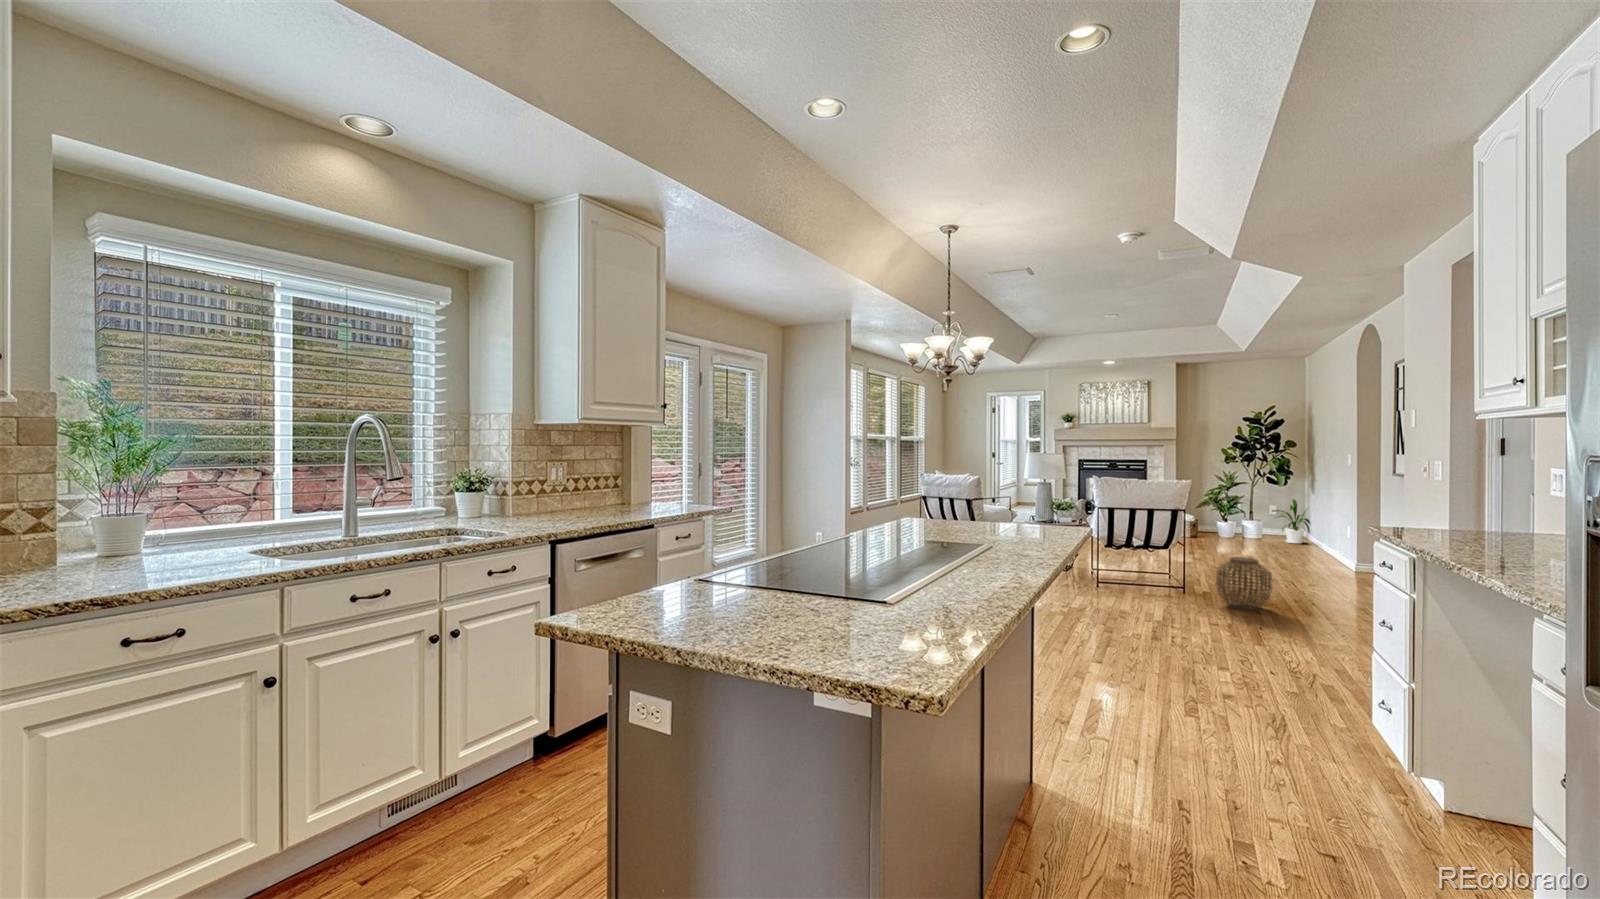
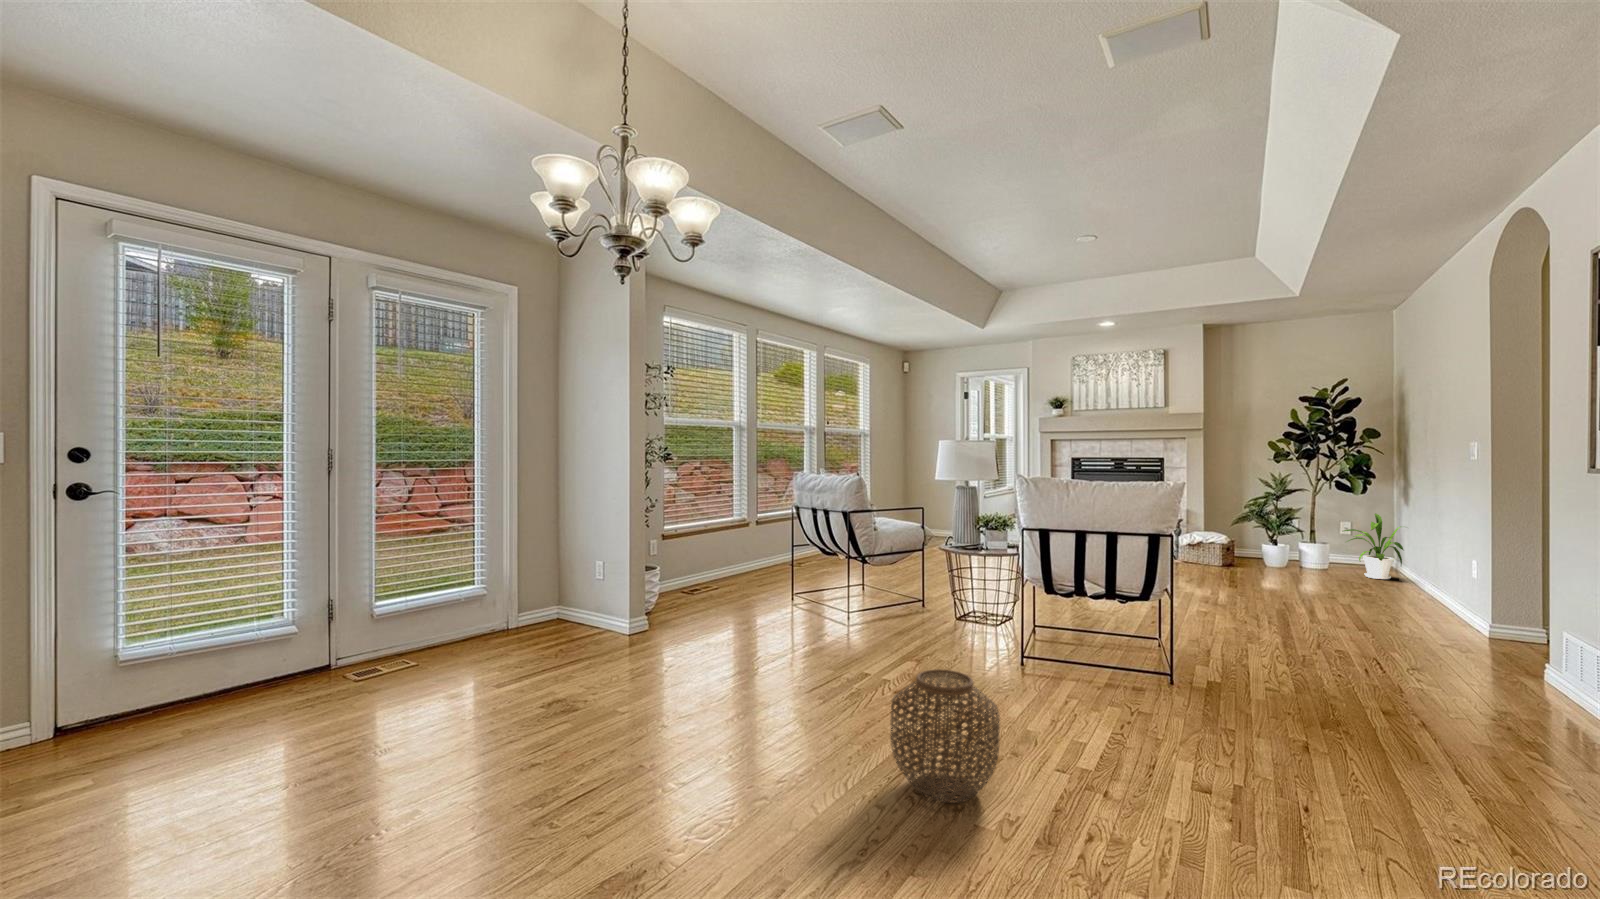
woven basket: present [1216,557,1272,610] -> present [890,669,999,802]

